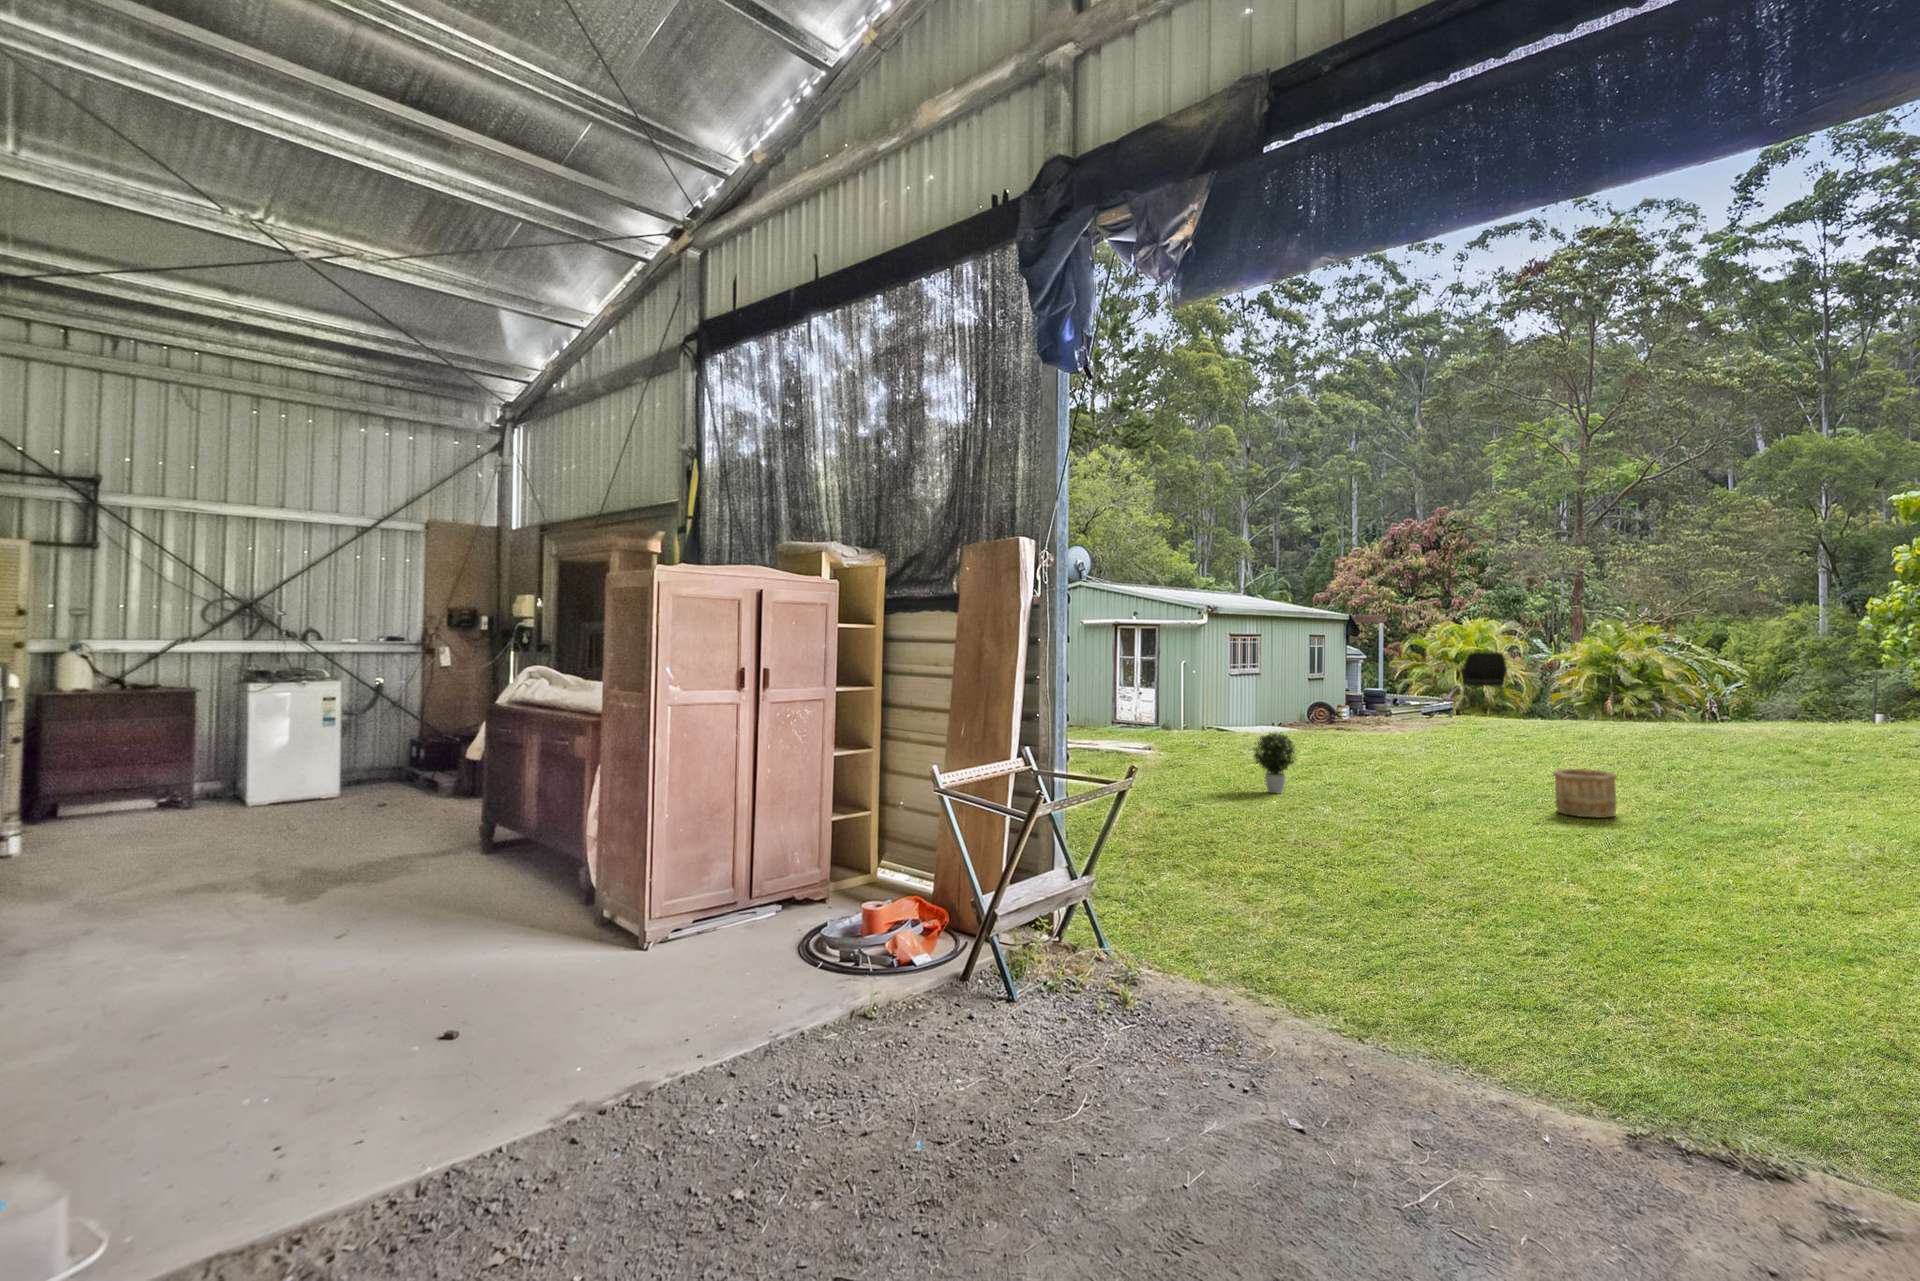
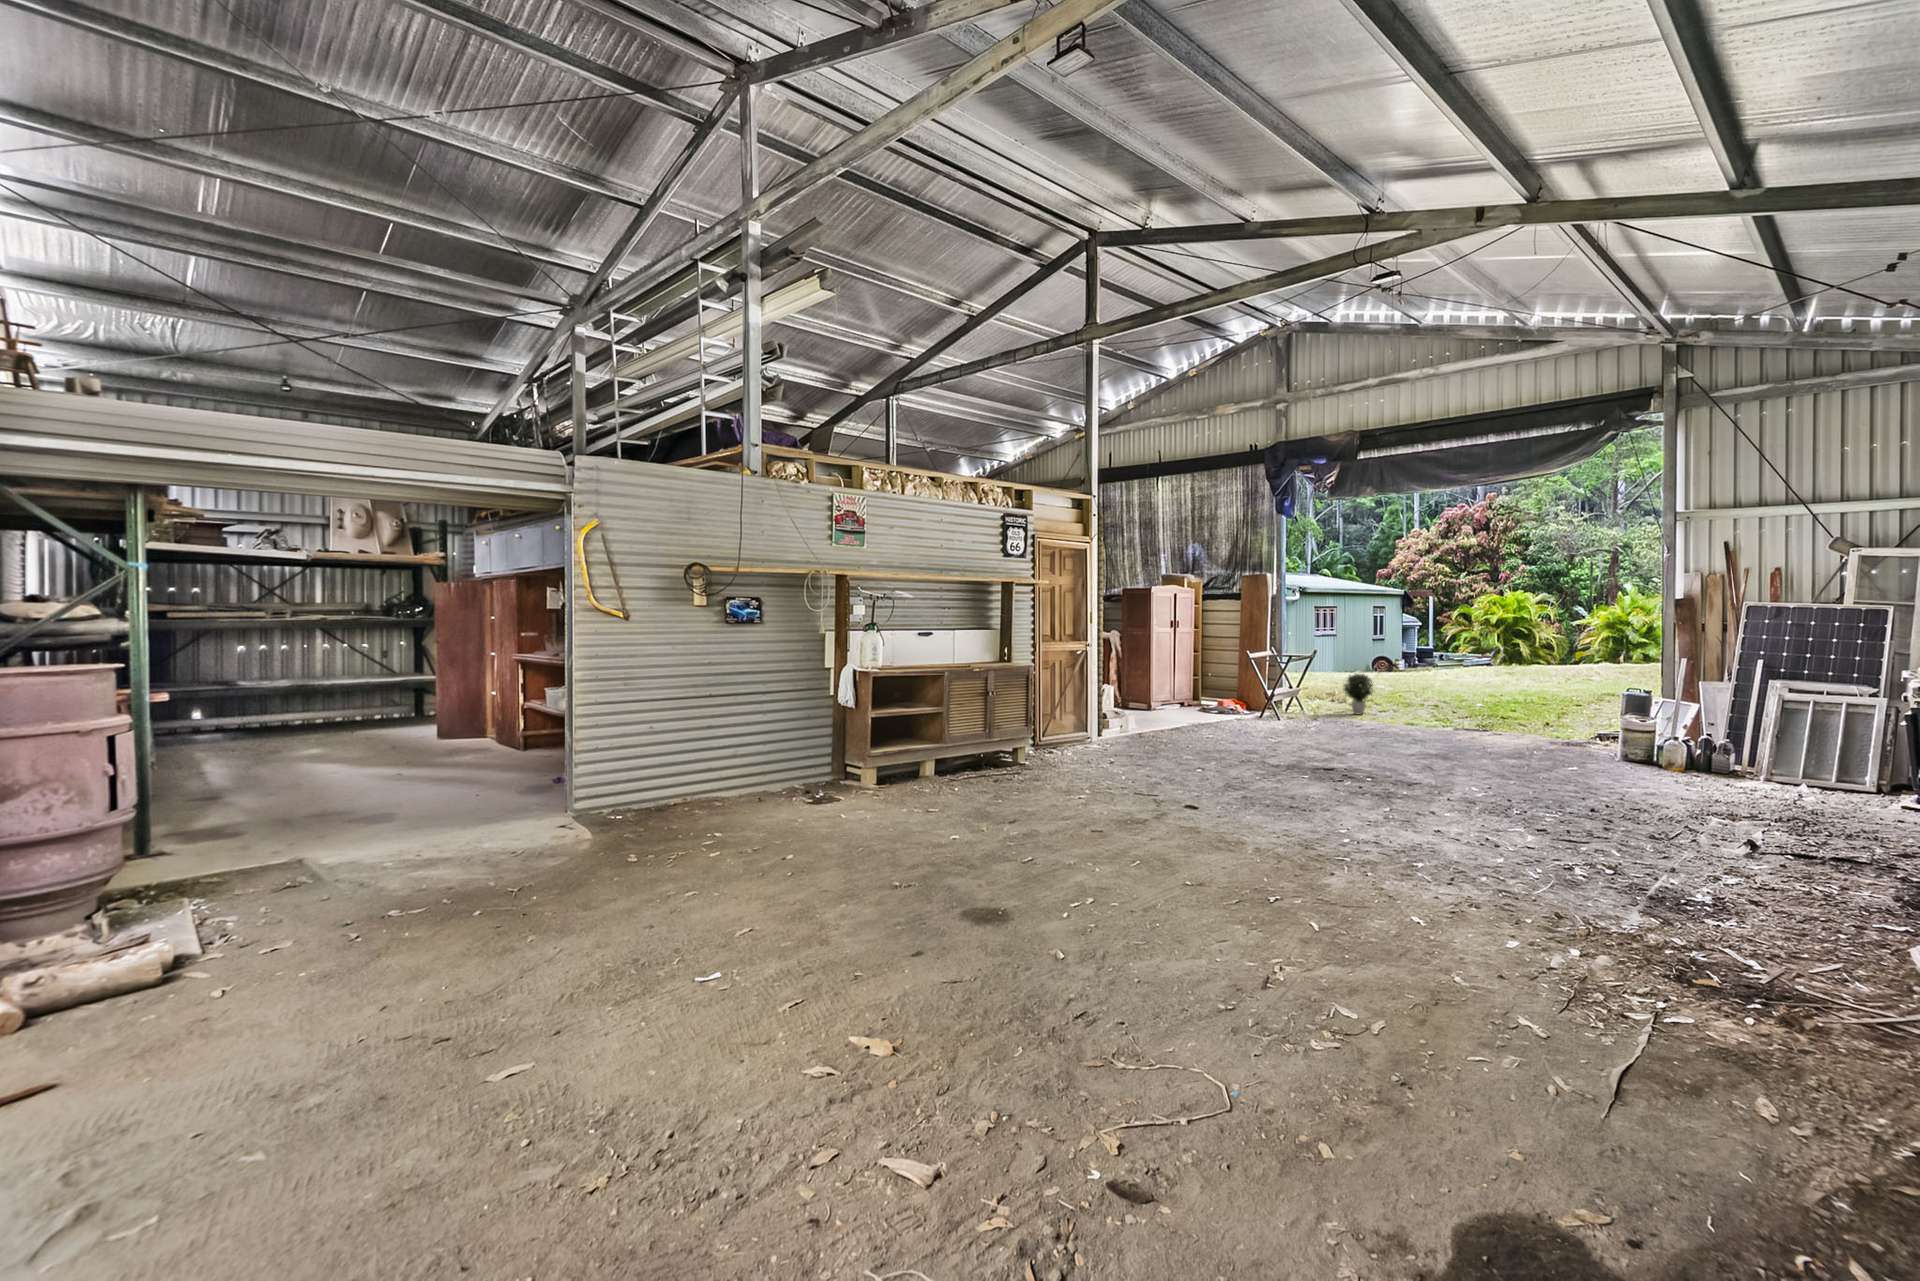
chair: present [1461,652,1507,710] -> none [1501,619,1540,666]
wooden bucket: present [1553,769,1617,818] -> none [1548,694,1590,723]

